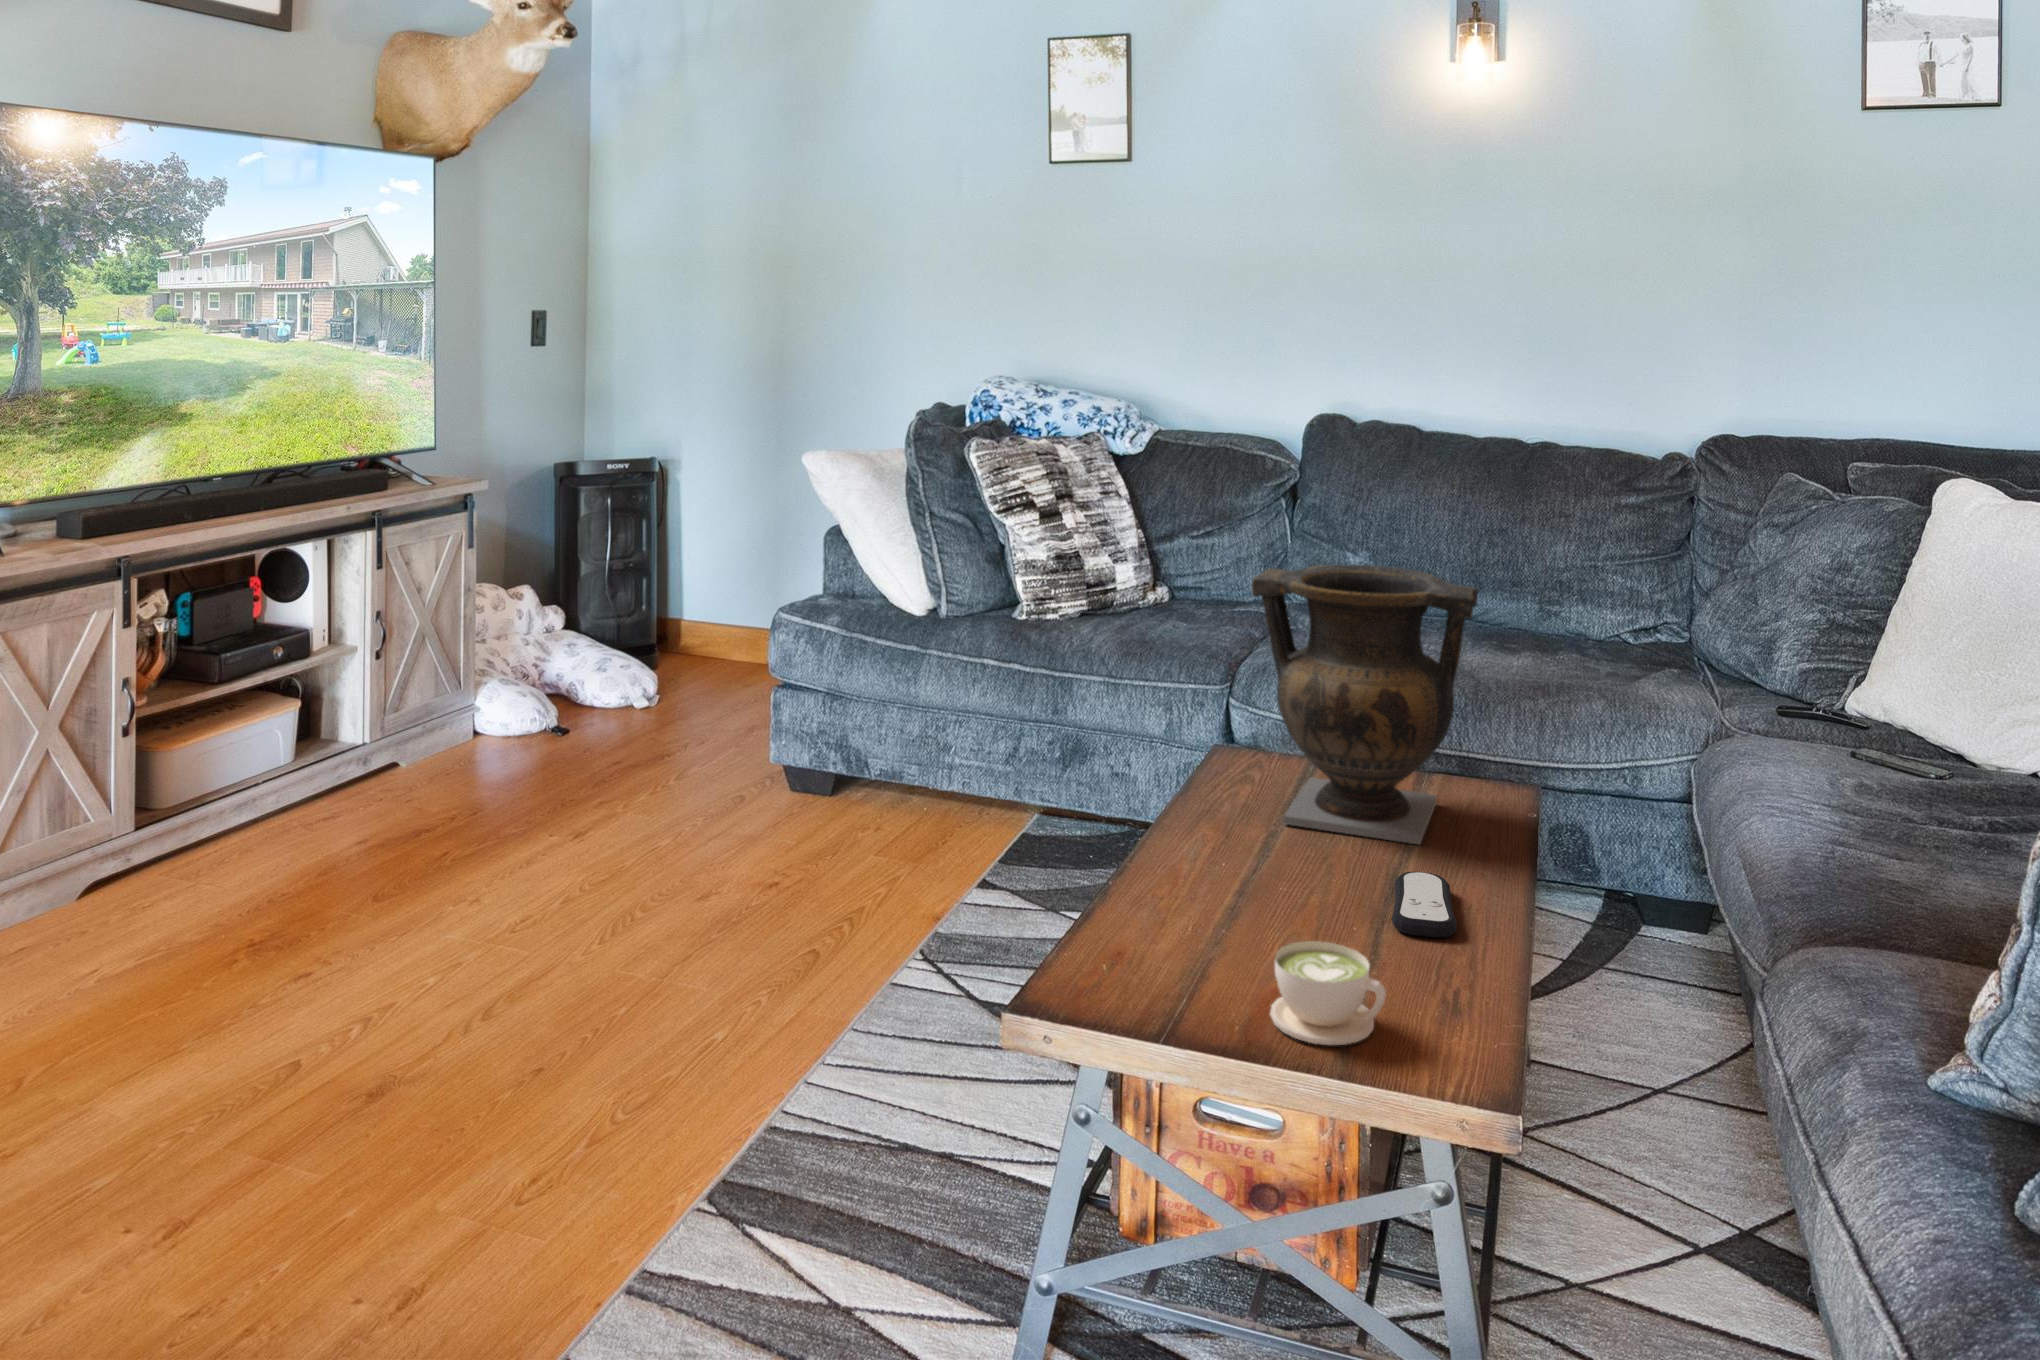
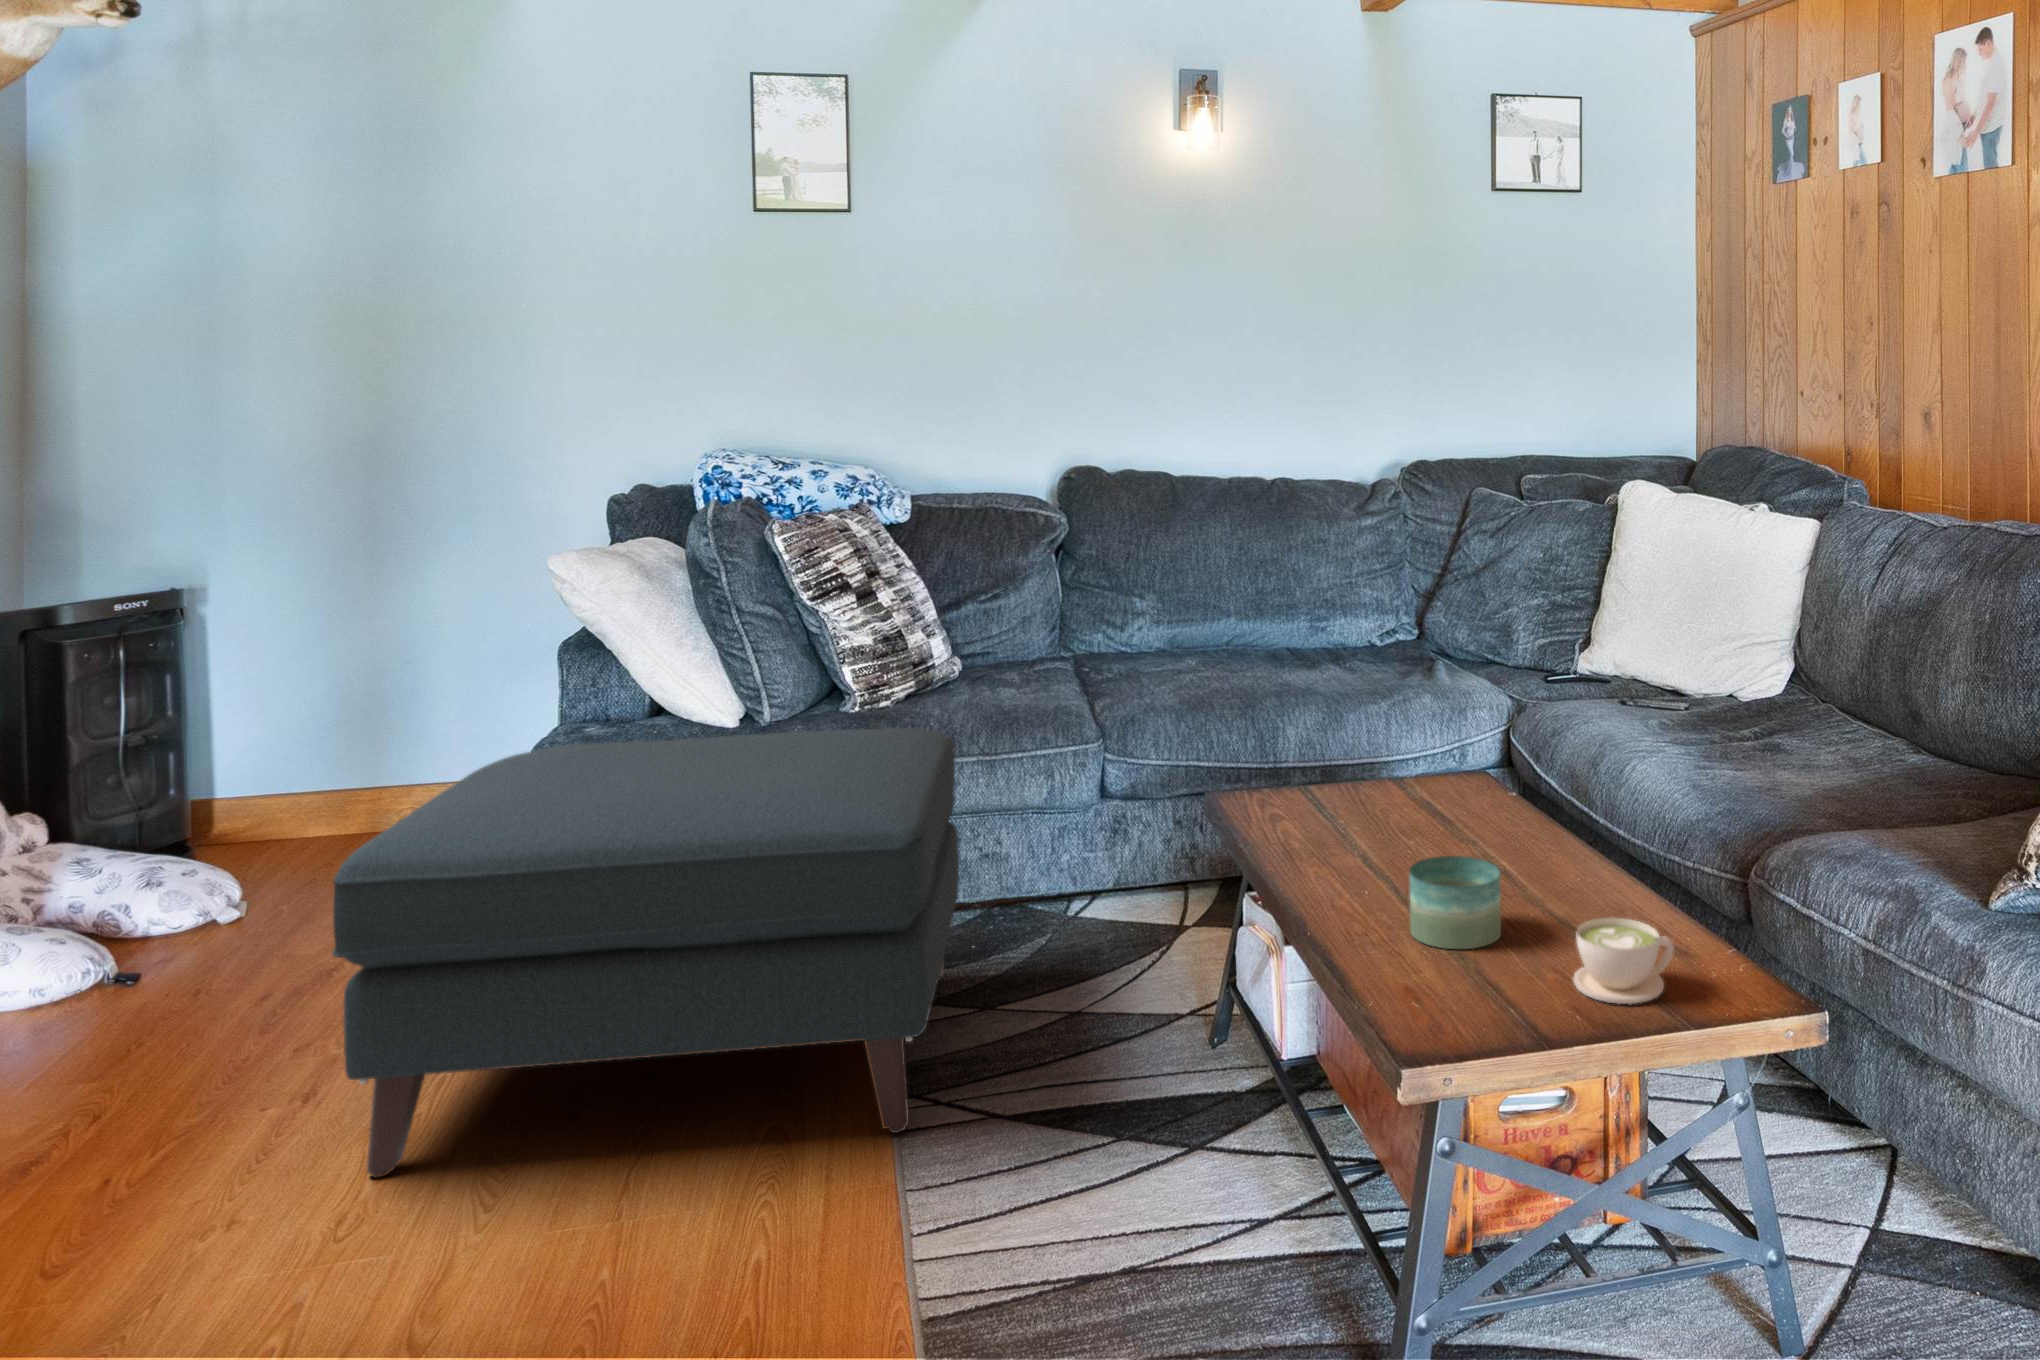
vase: present [1252,565,1479,844] -> none [1299,596,1504,847]
ottoman: none [535,606,1054,981] -> present [332,728,959,1177]
candle: none [1196,840,1295,944] -> present [1409,856,1501,949]
remote control: present [1392,872,1457,938] -> none [1515,854,1606,906]

